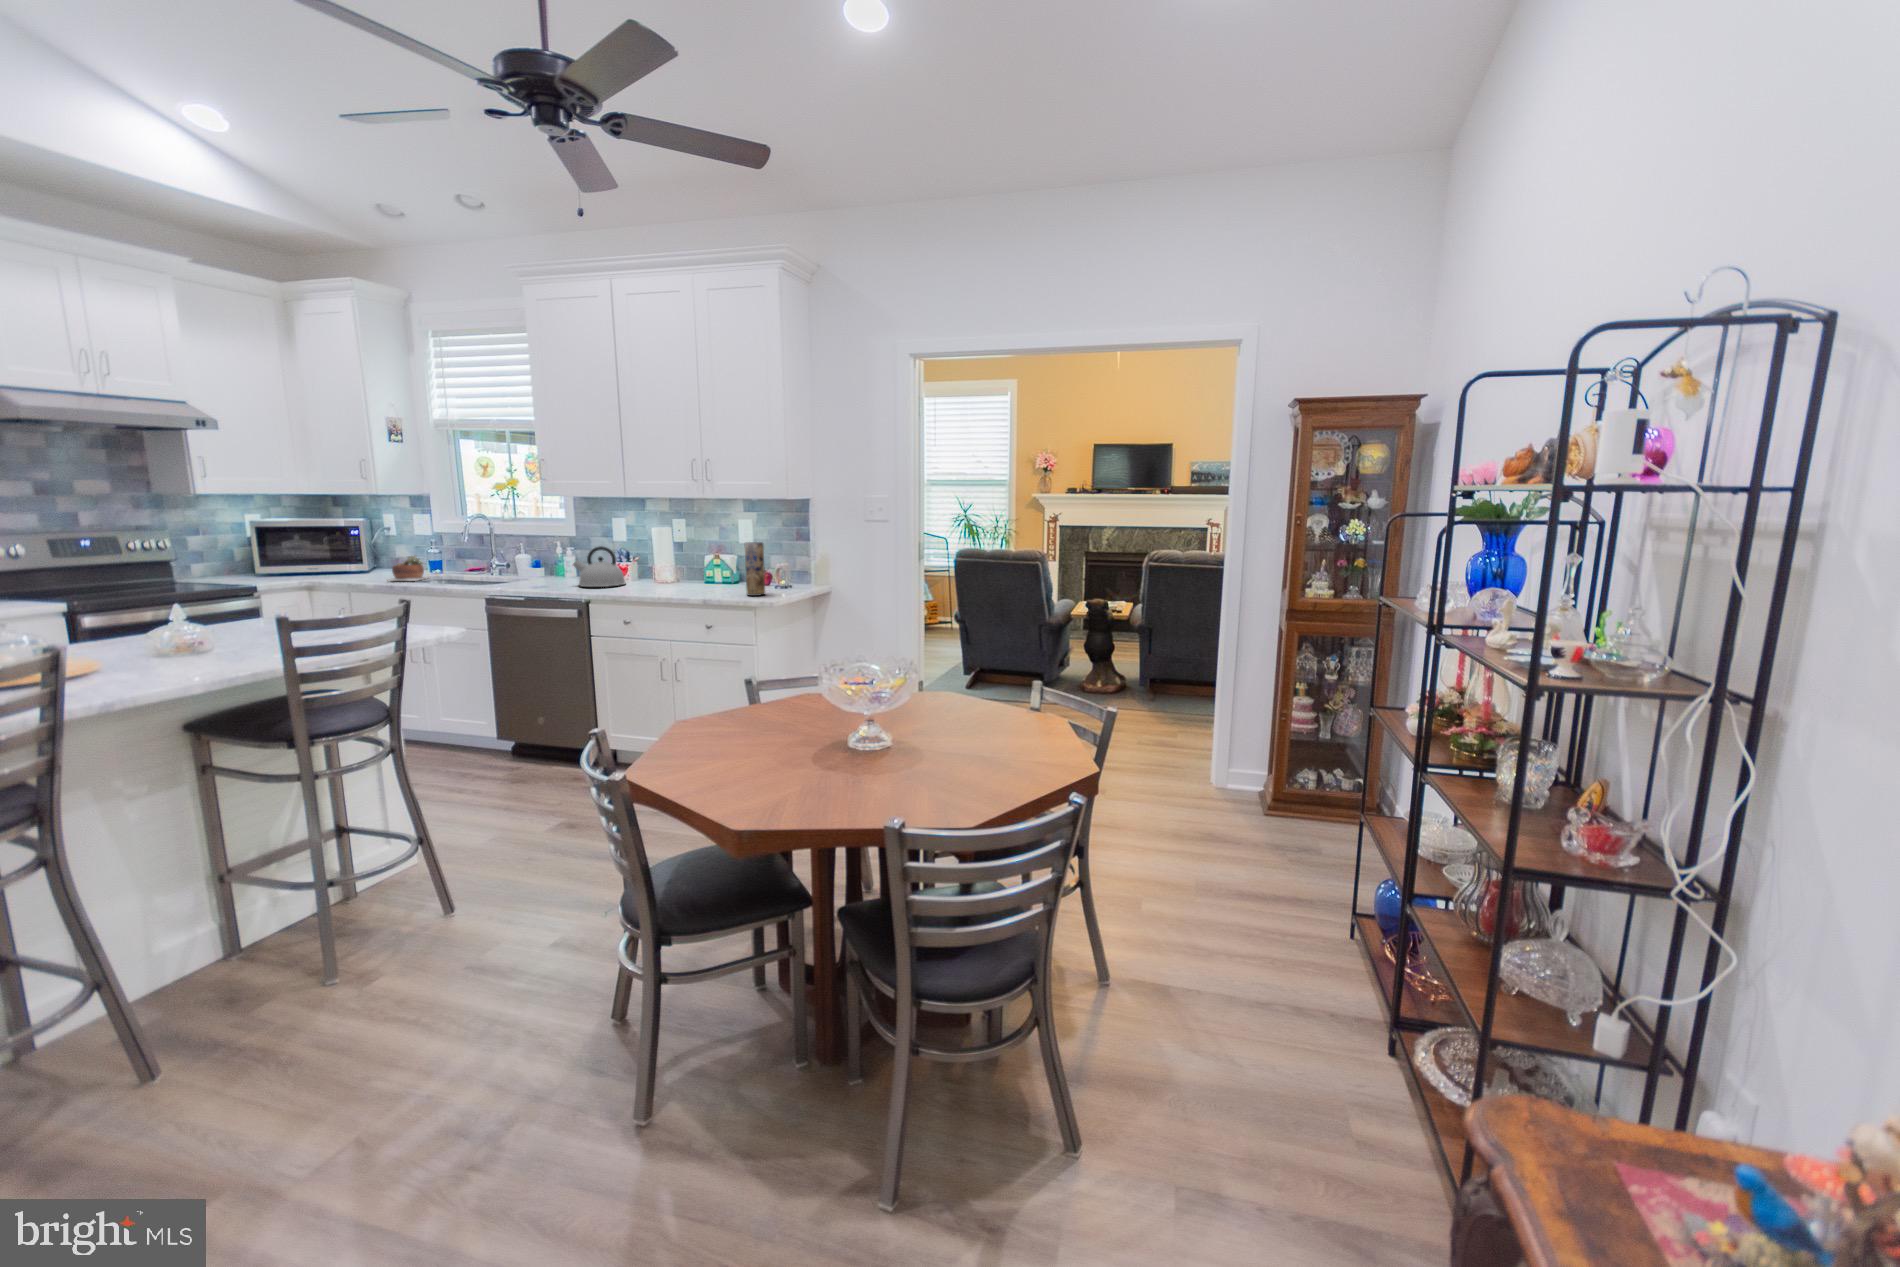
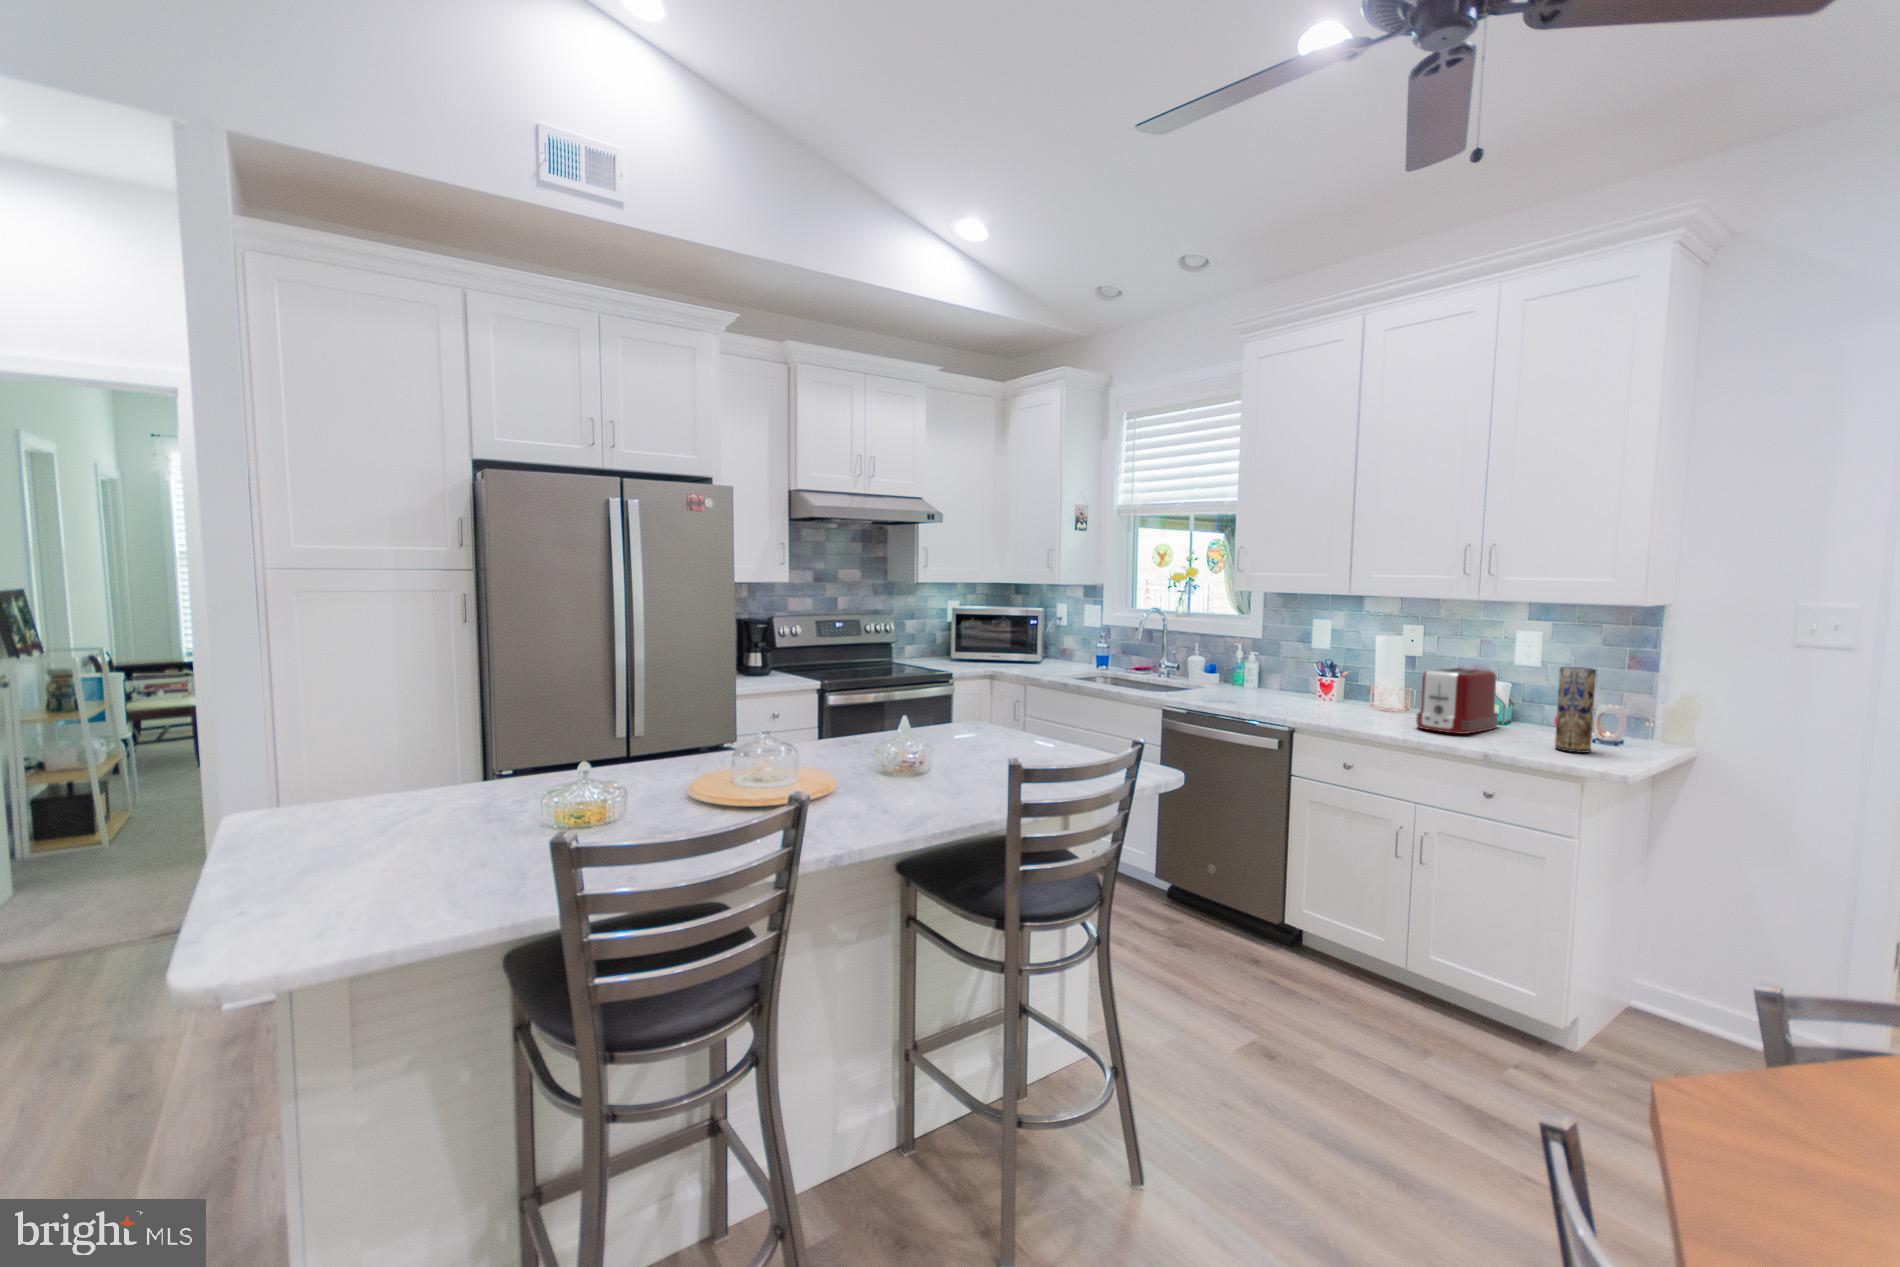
kettle: present [573,546,626,587] -> none [1270,656,1337,709]
toaster: none [670,548,726,592] -> present [1416,668,1498,734]
succulent plant: present [388,556,429,581] -> none [1060,650,1101,679]

